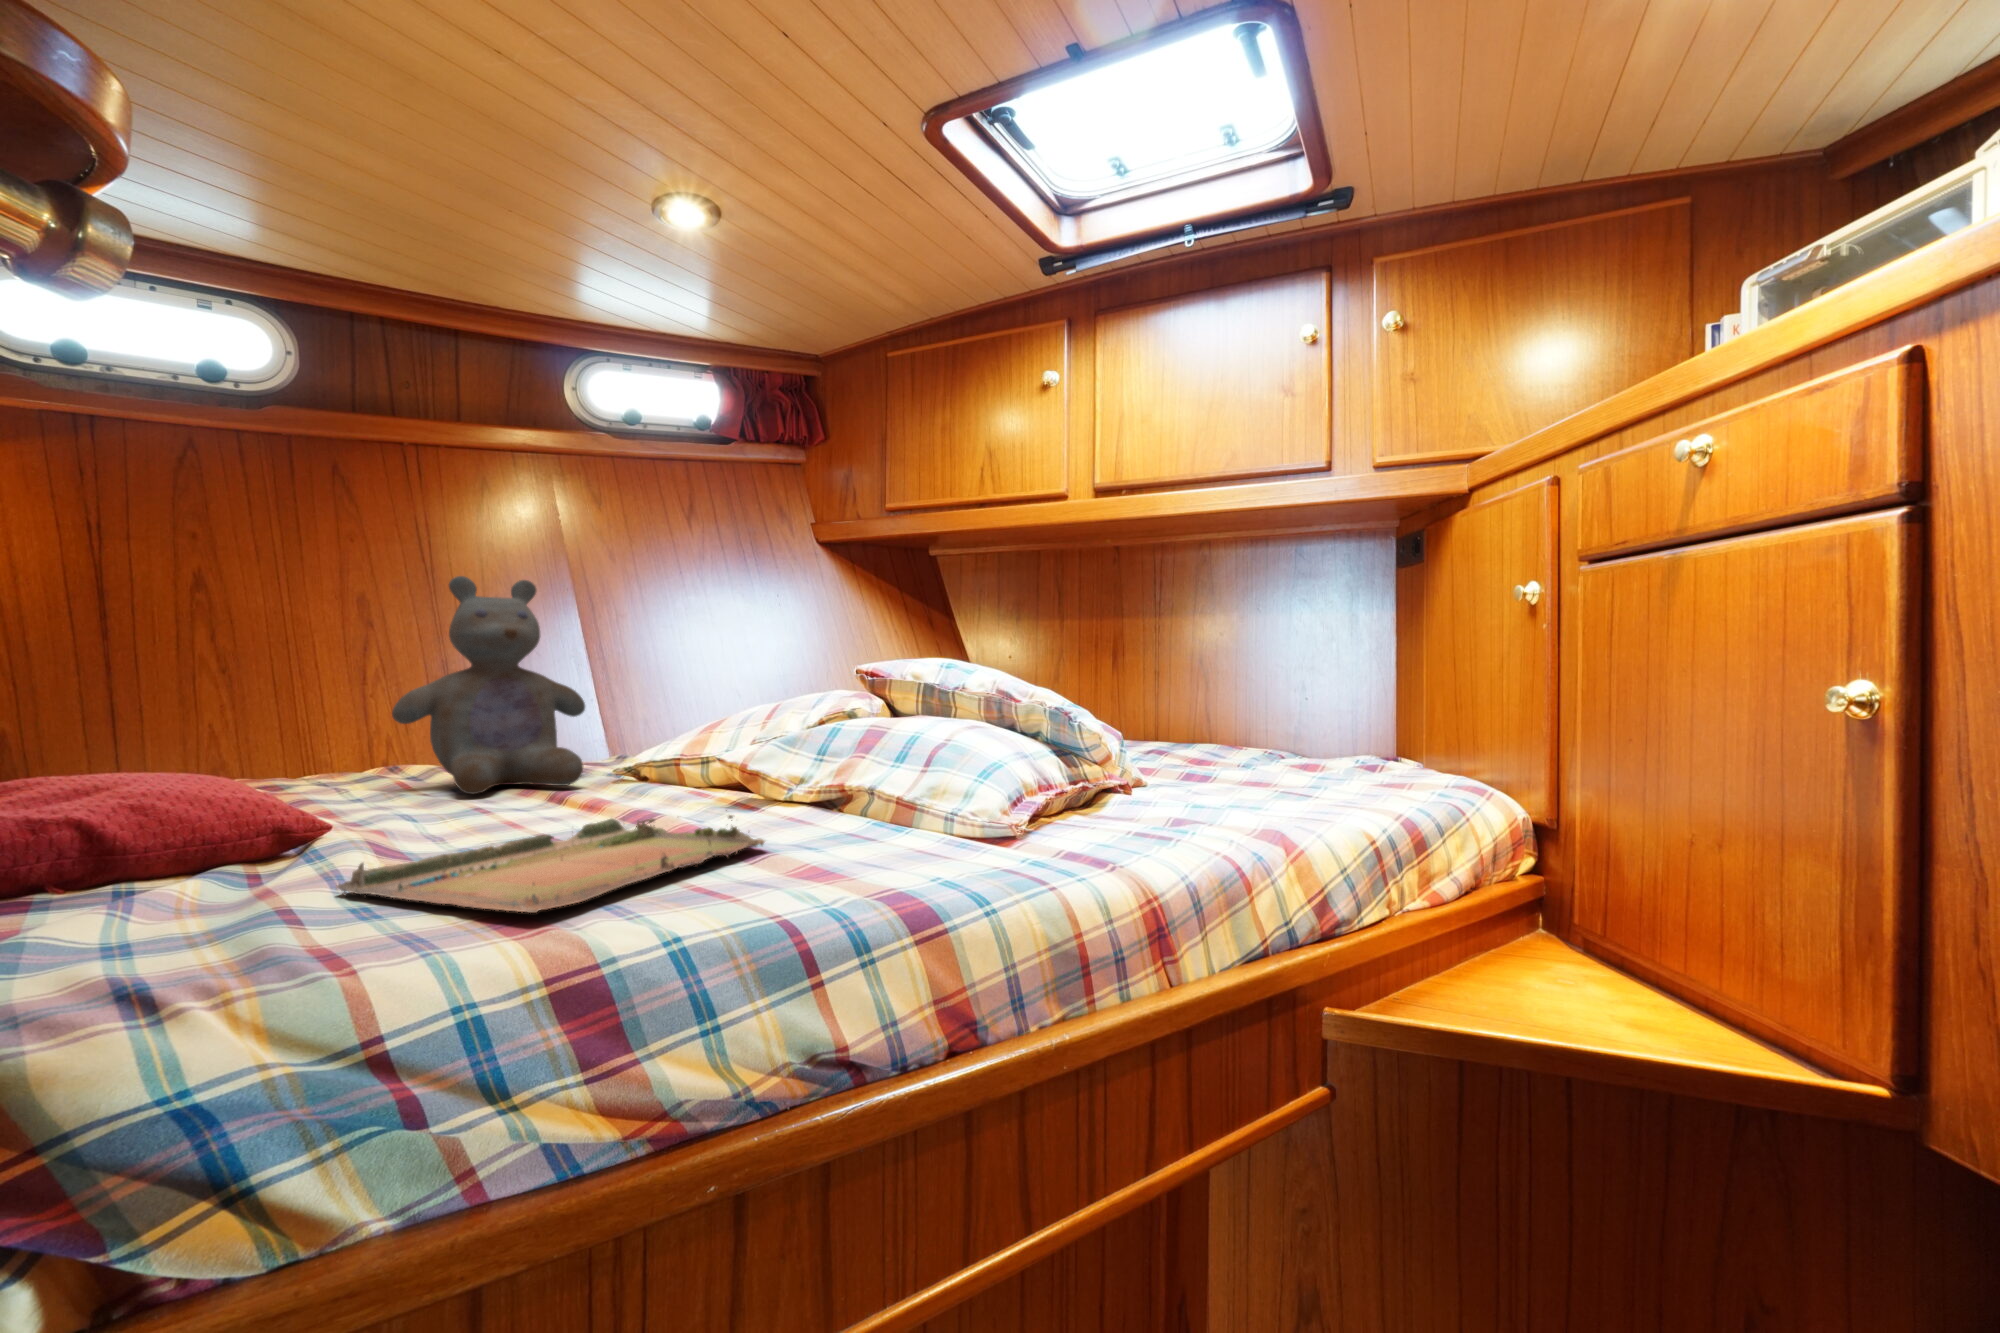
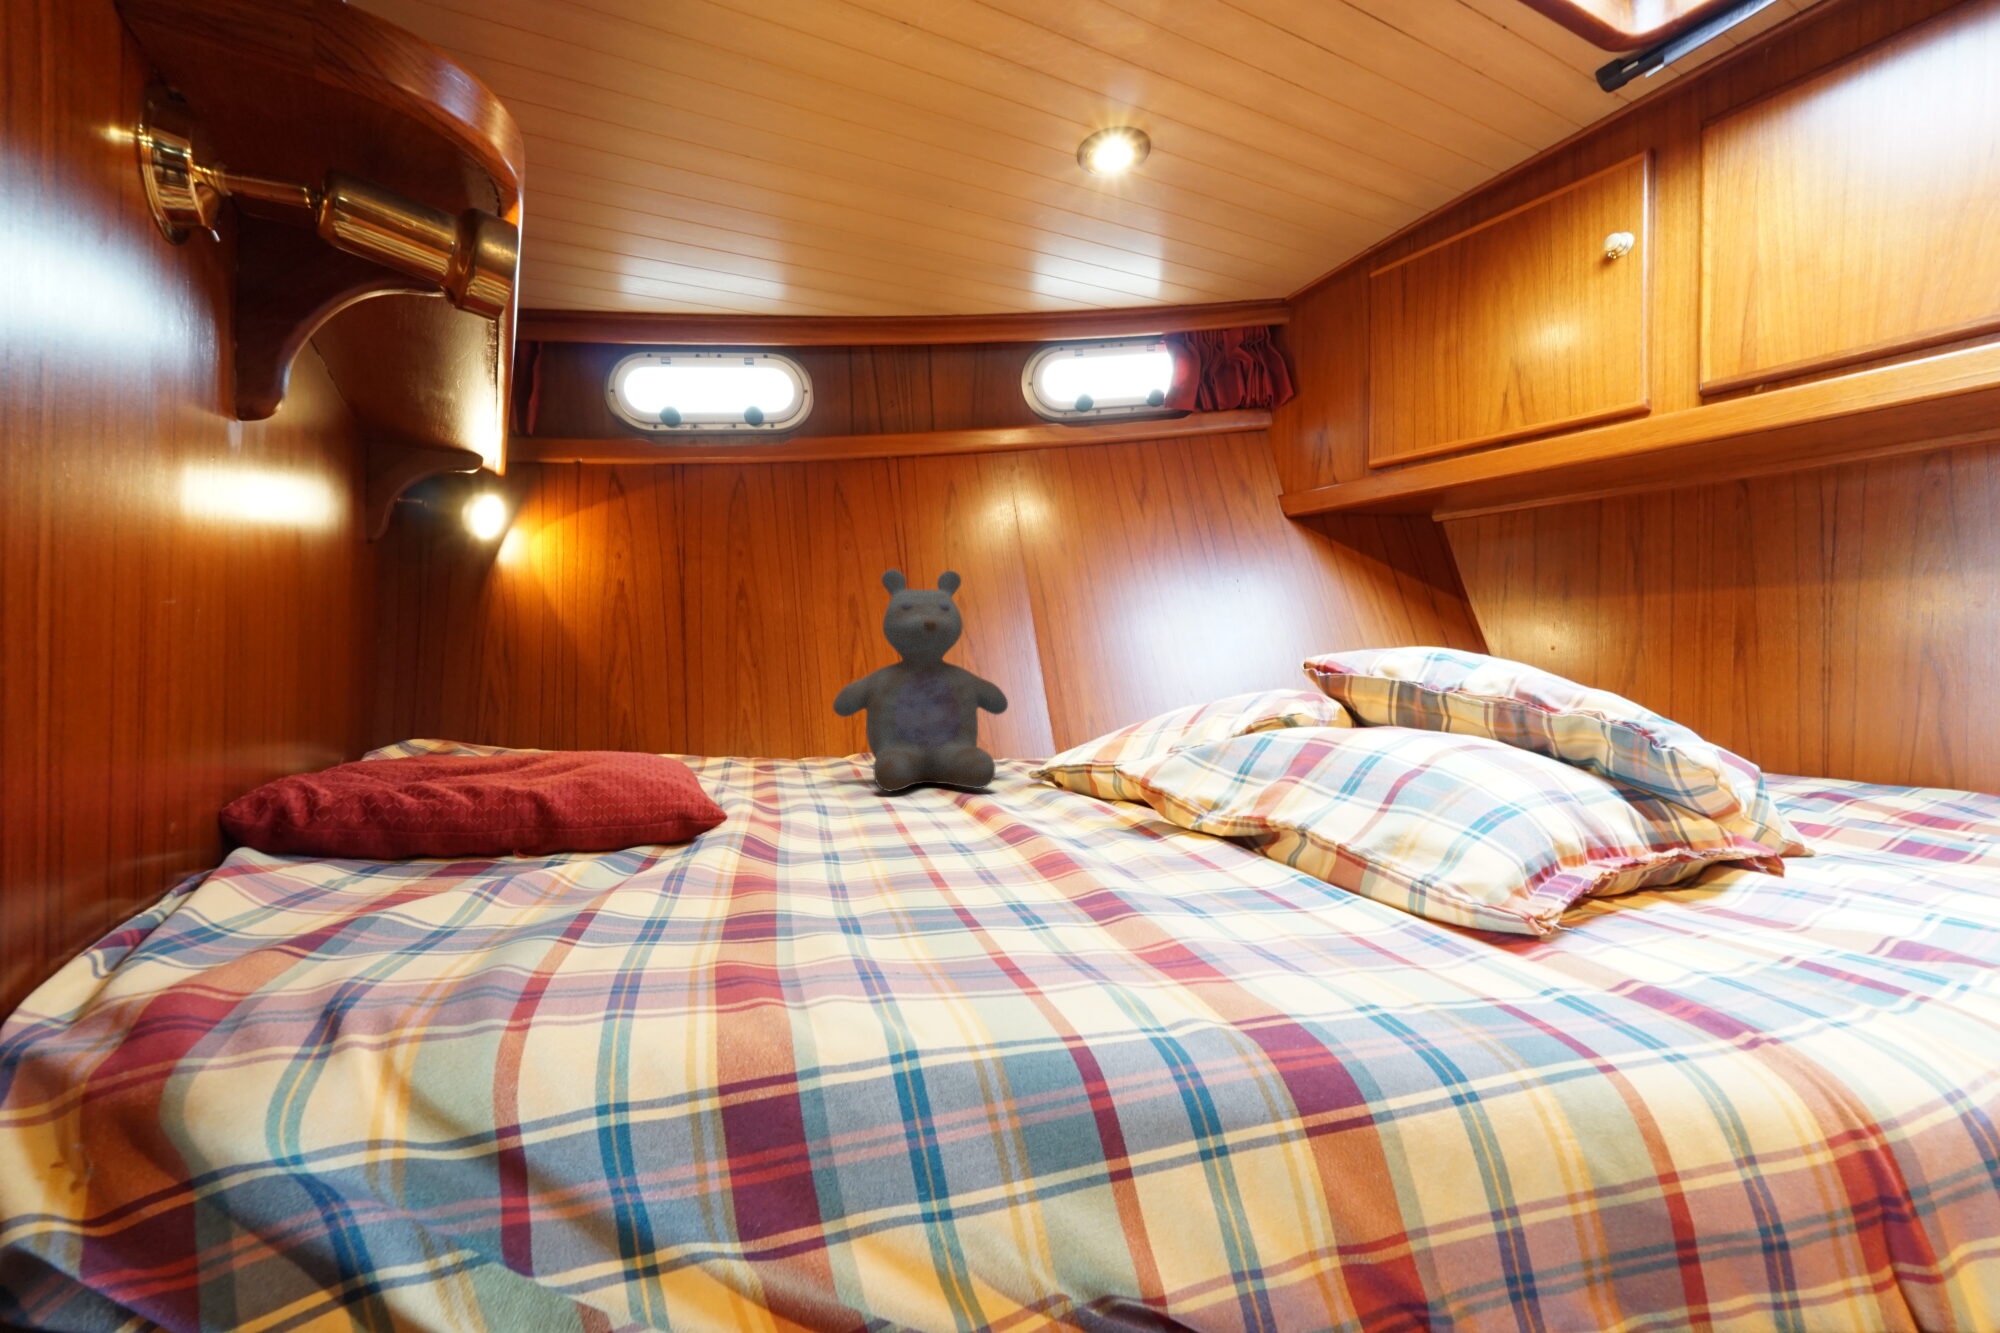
tray: present [337,810,765,913] -> none [660,836,1130,969]

